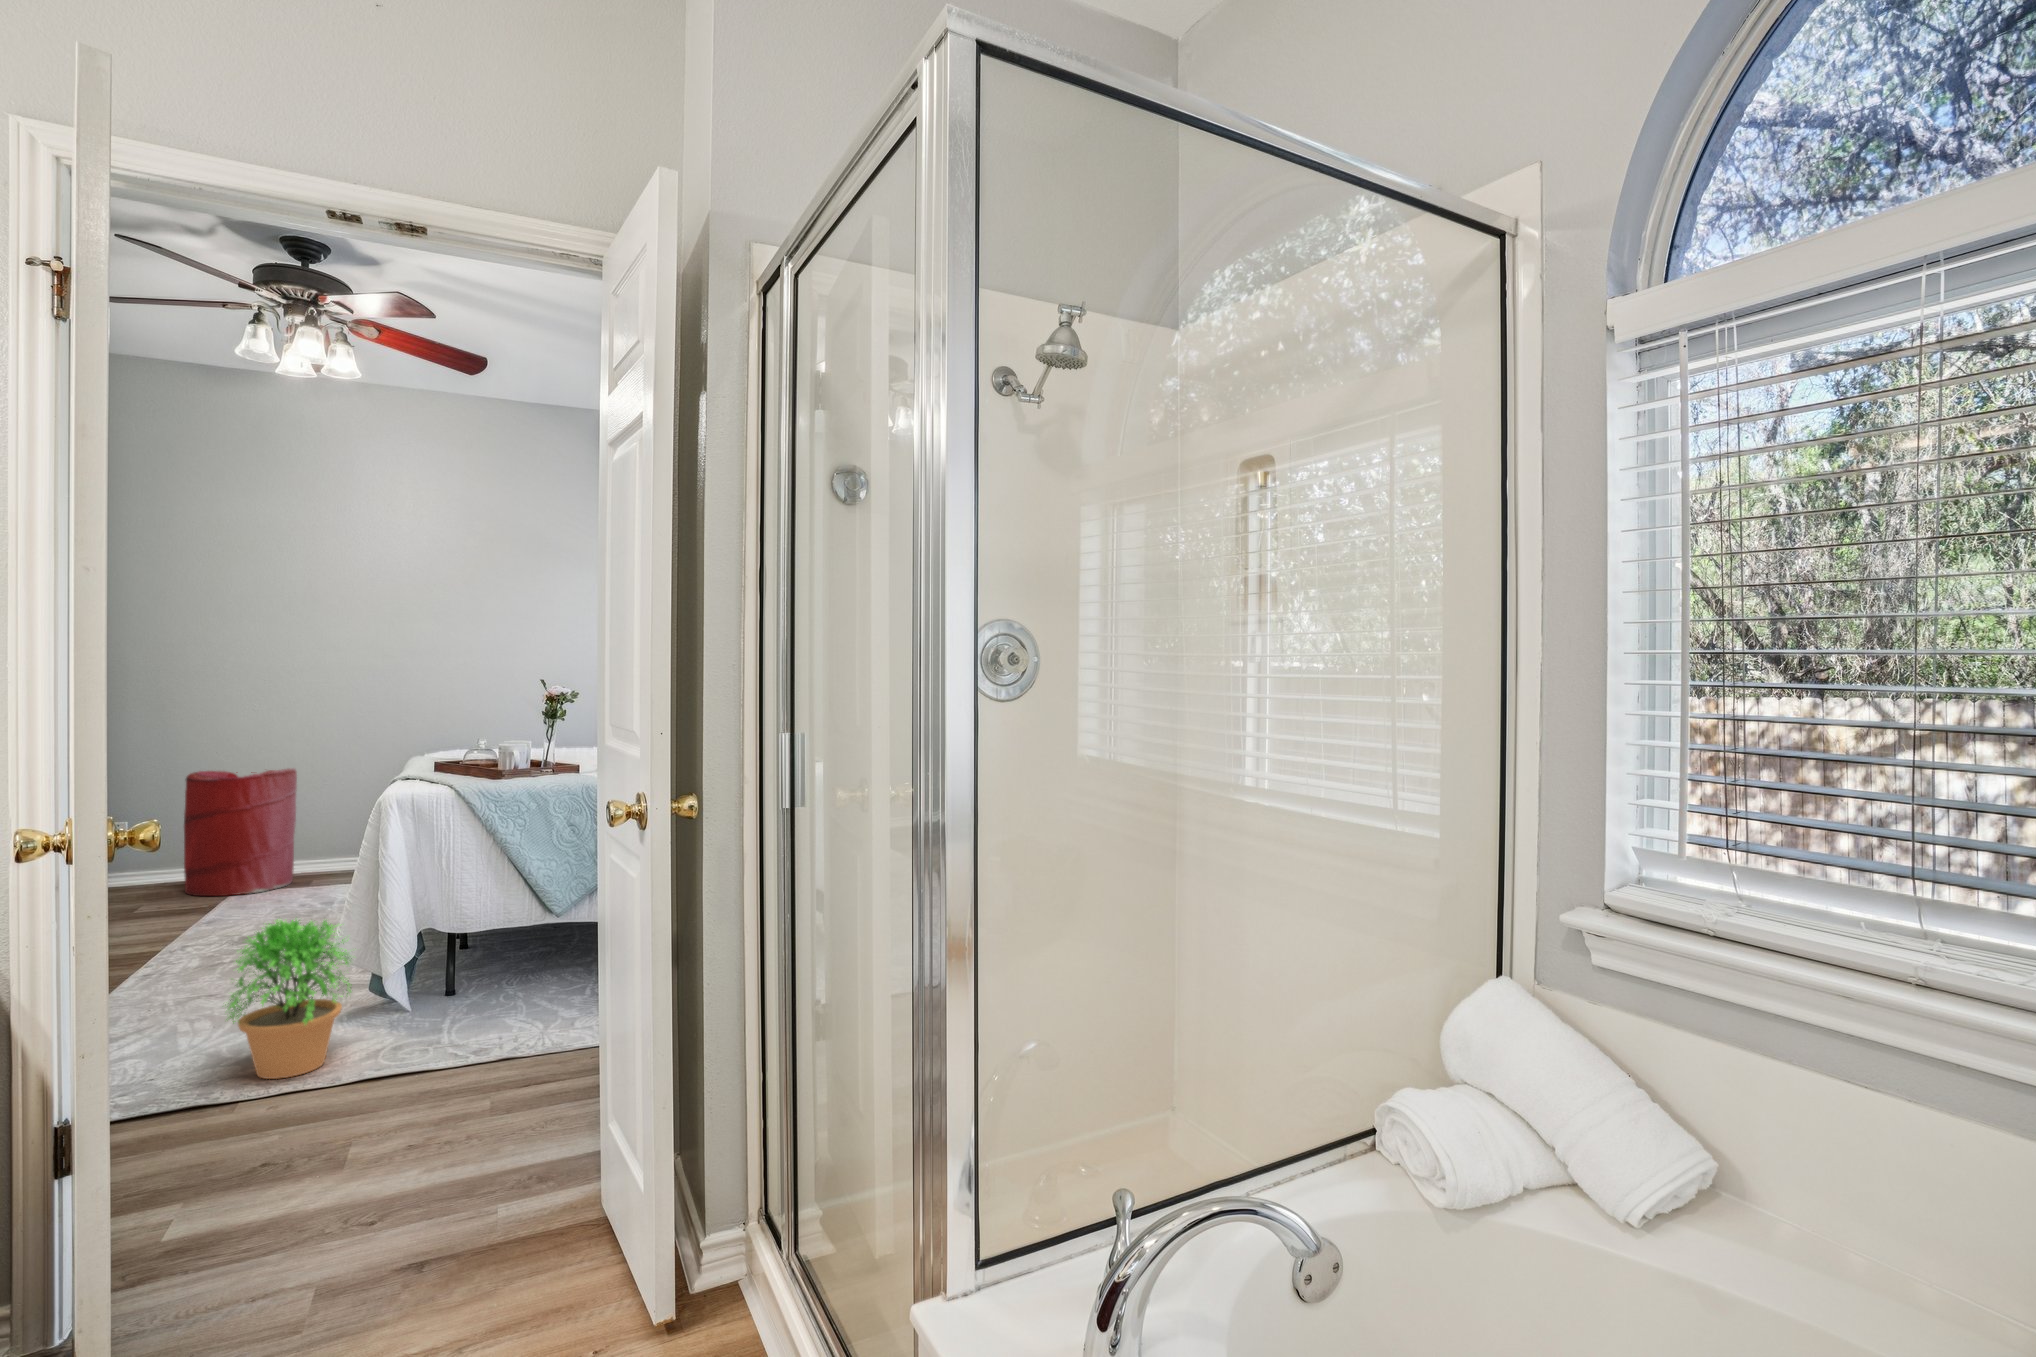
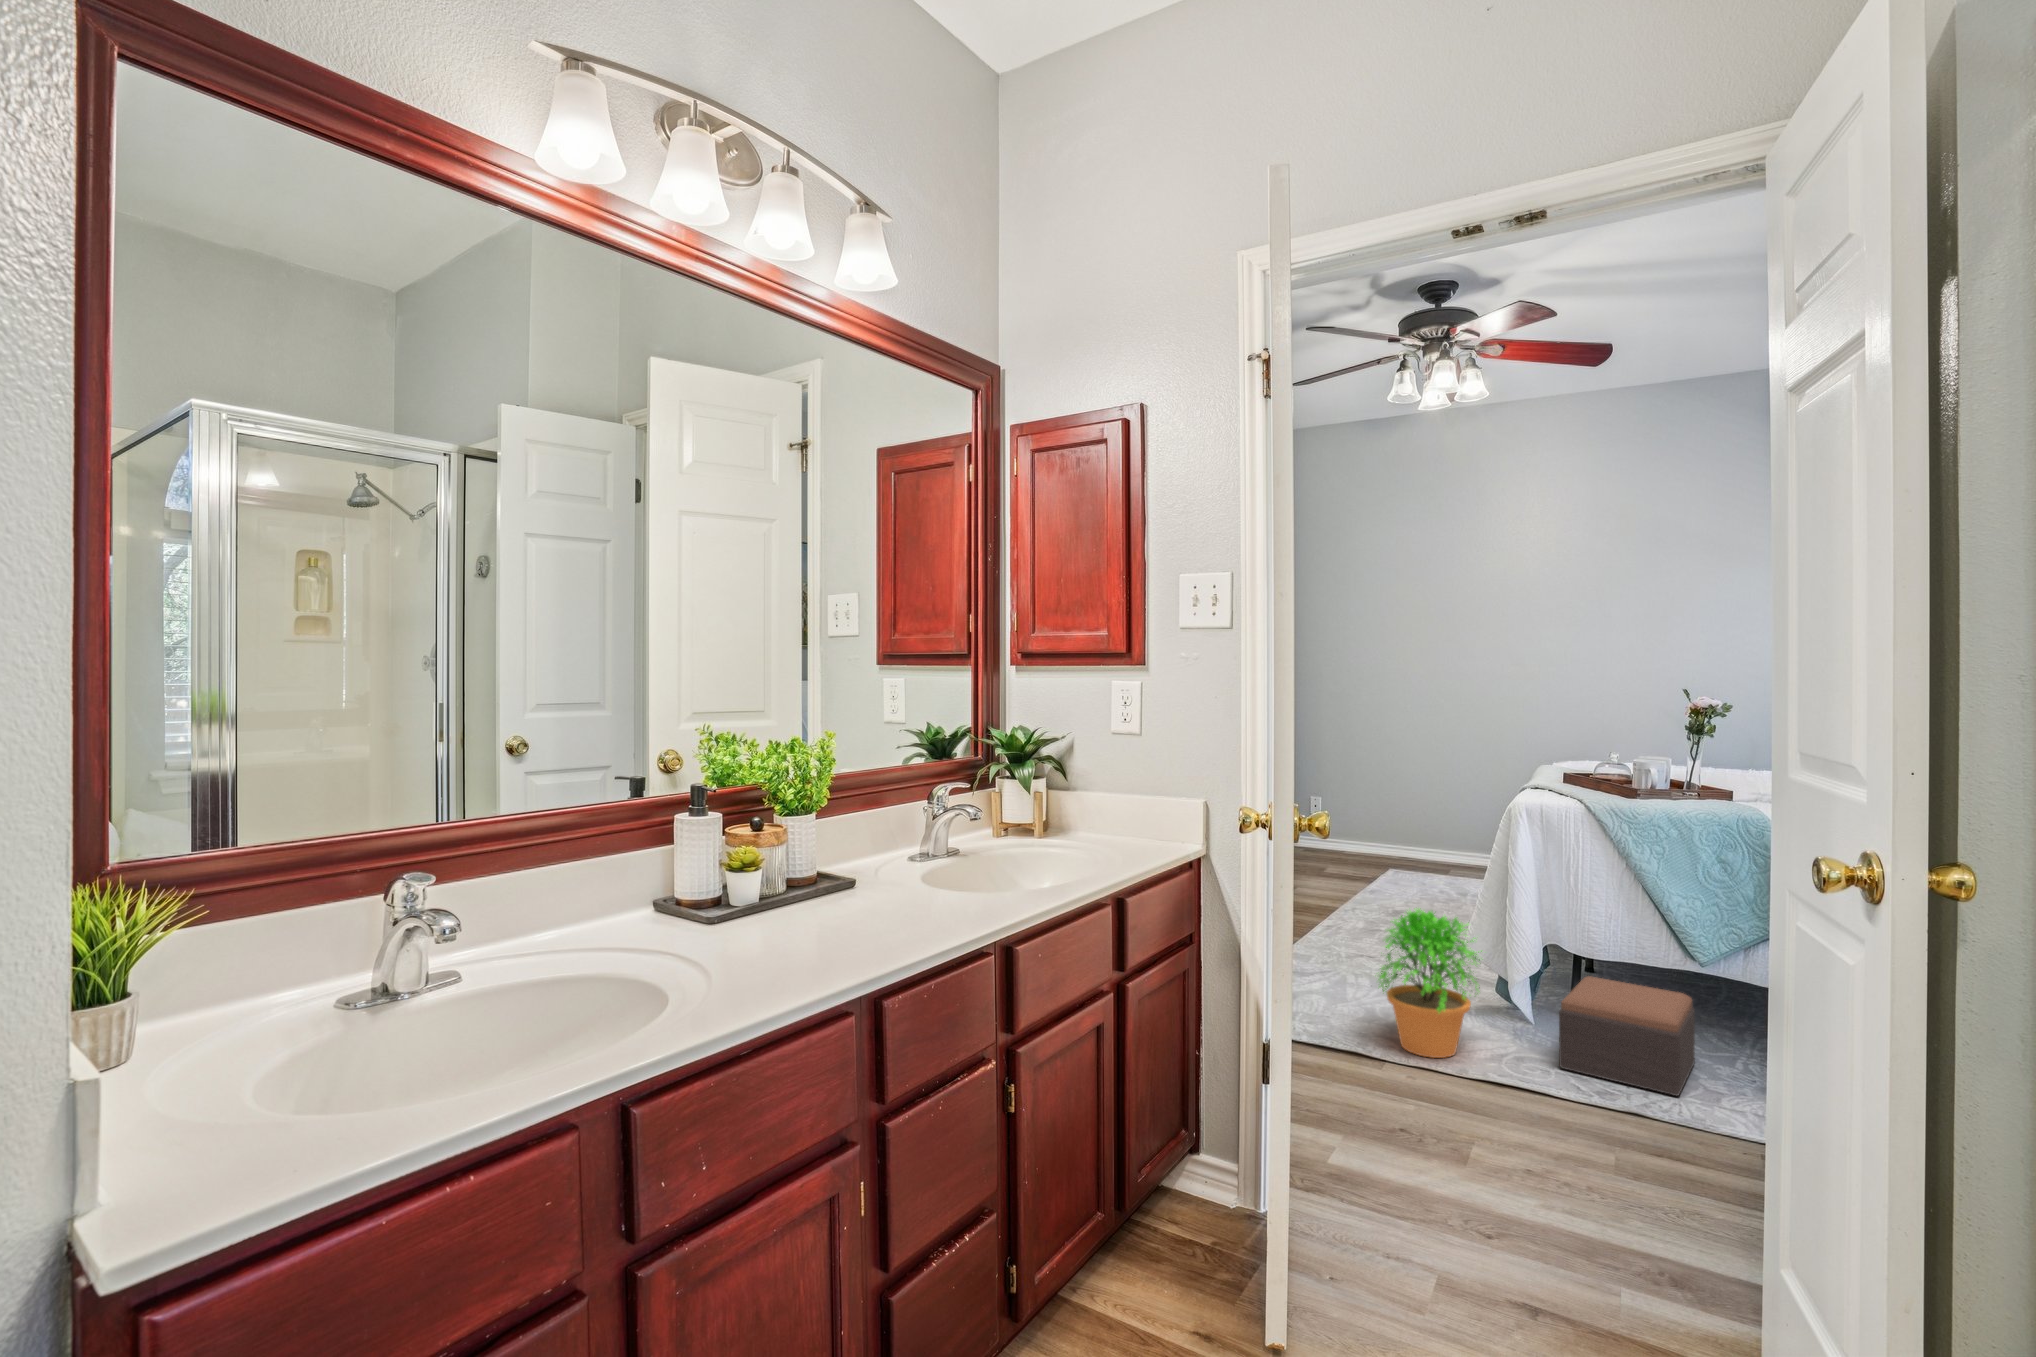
laundry hamper: present [184,769,297,896] -> none [1358,761,1439,871]
footstool: none [434,944,552,1042] -> present [1559,976,1695,1096]

